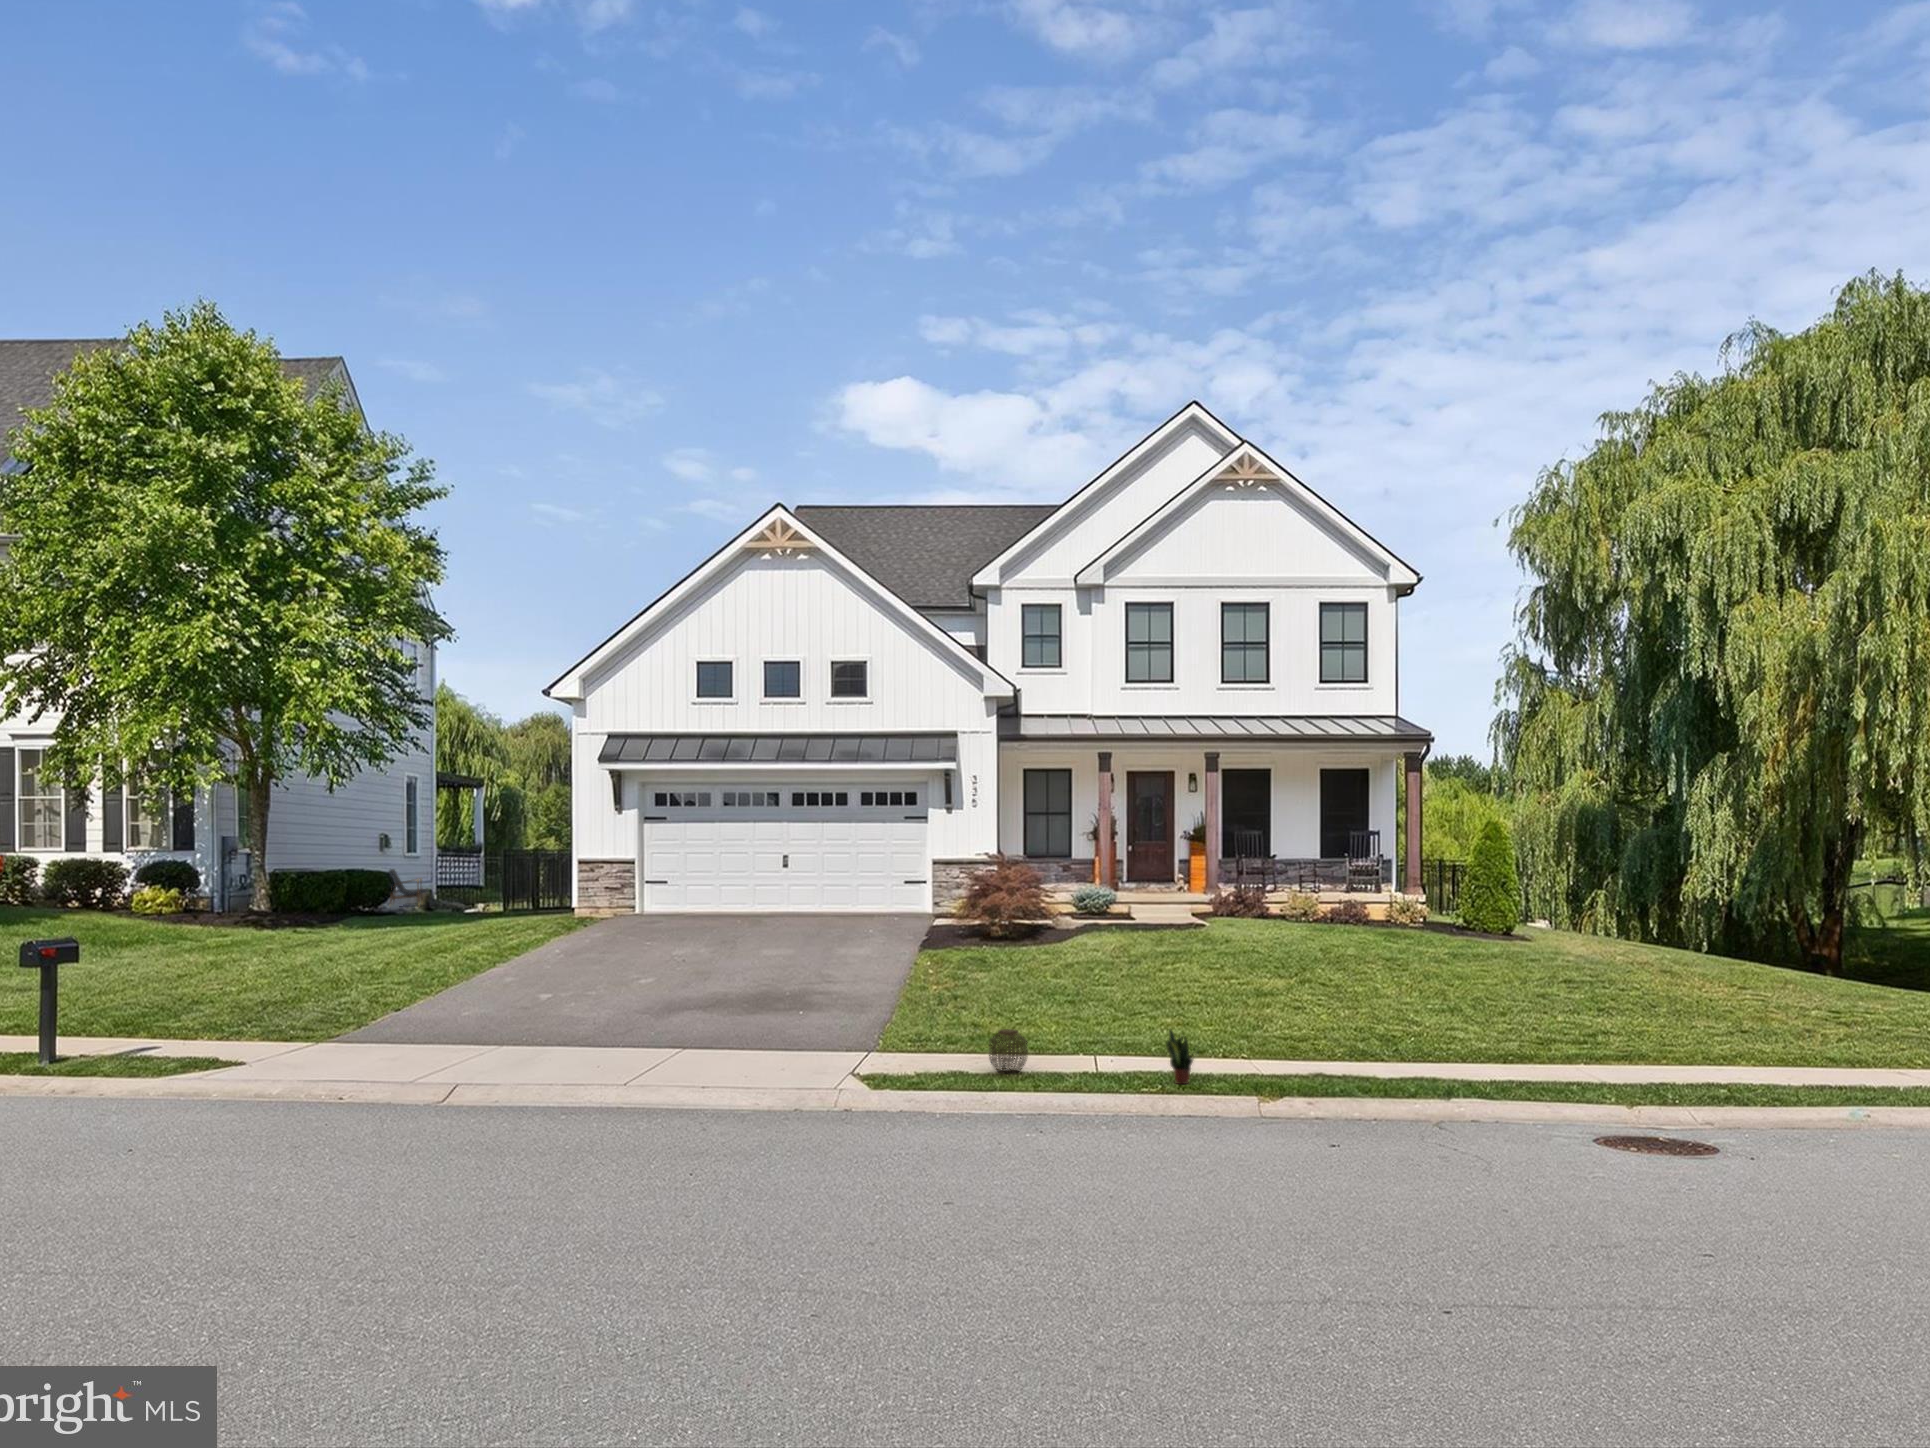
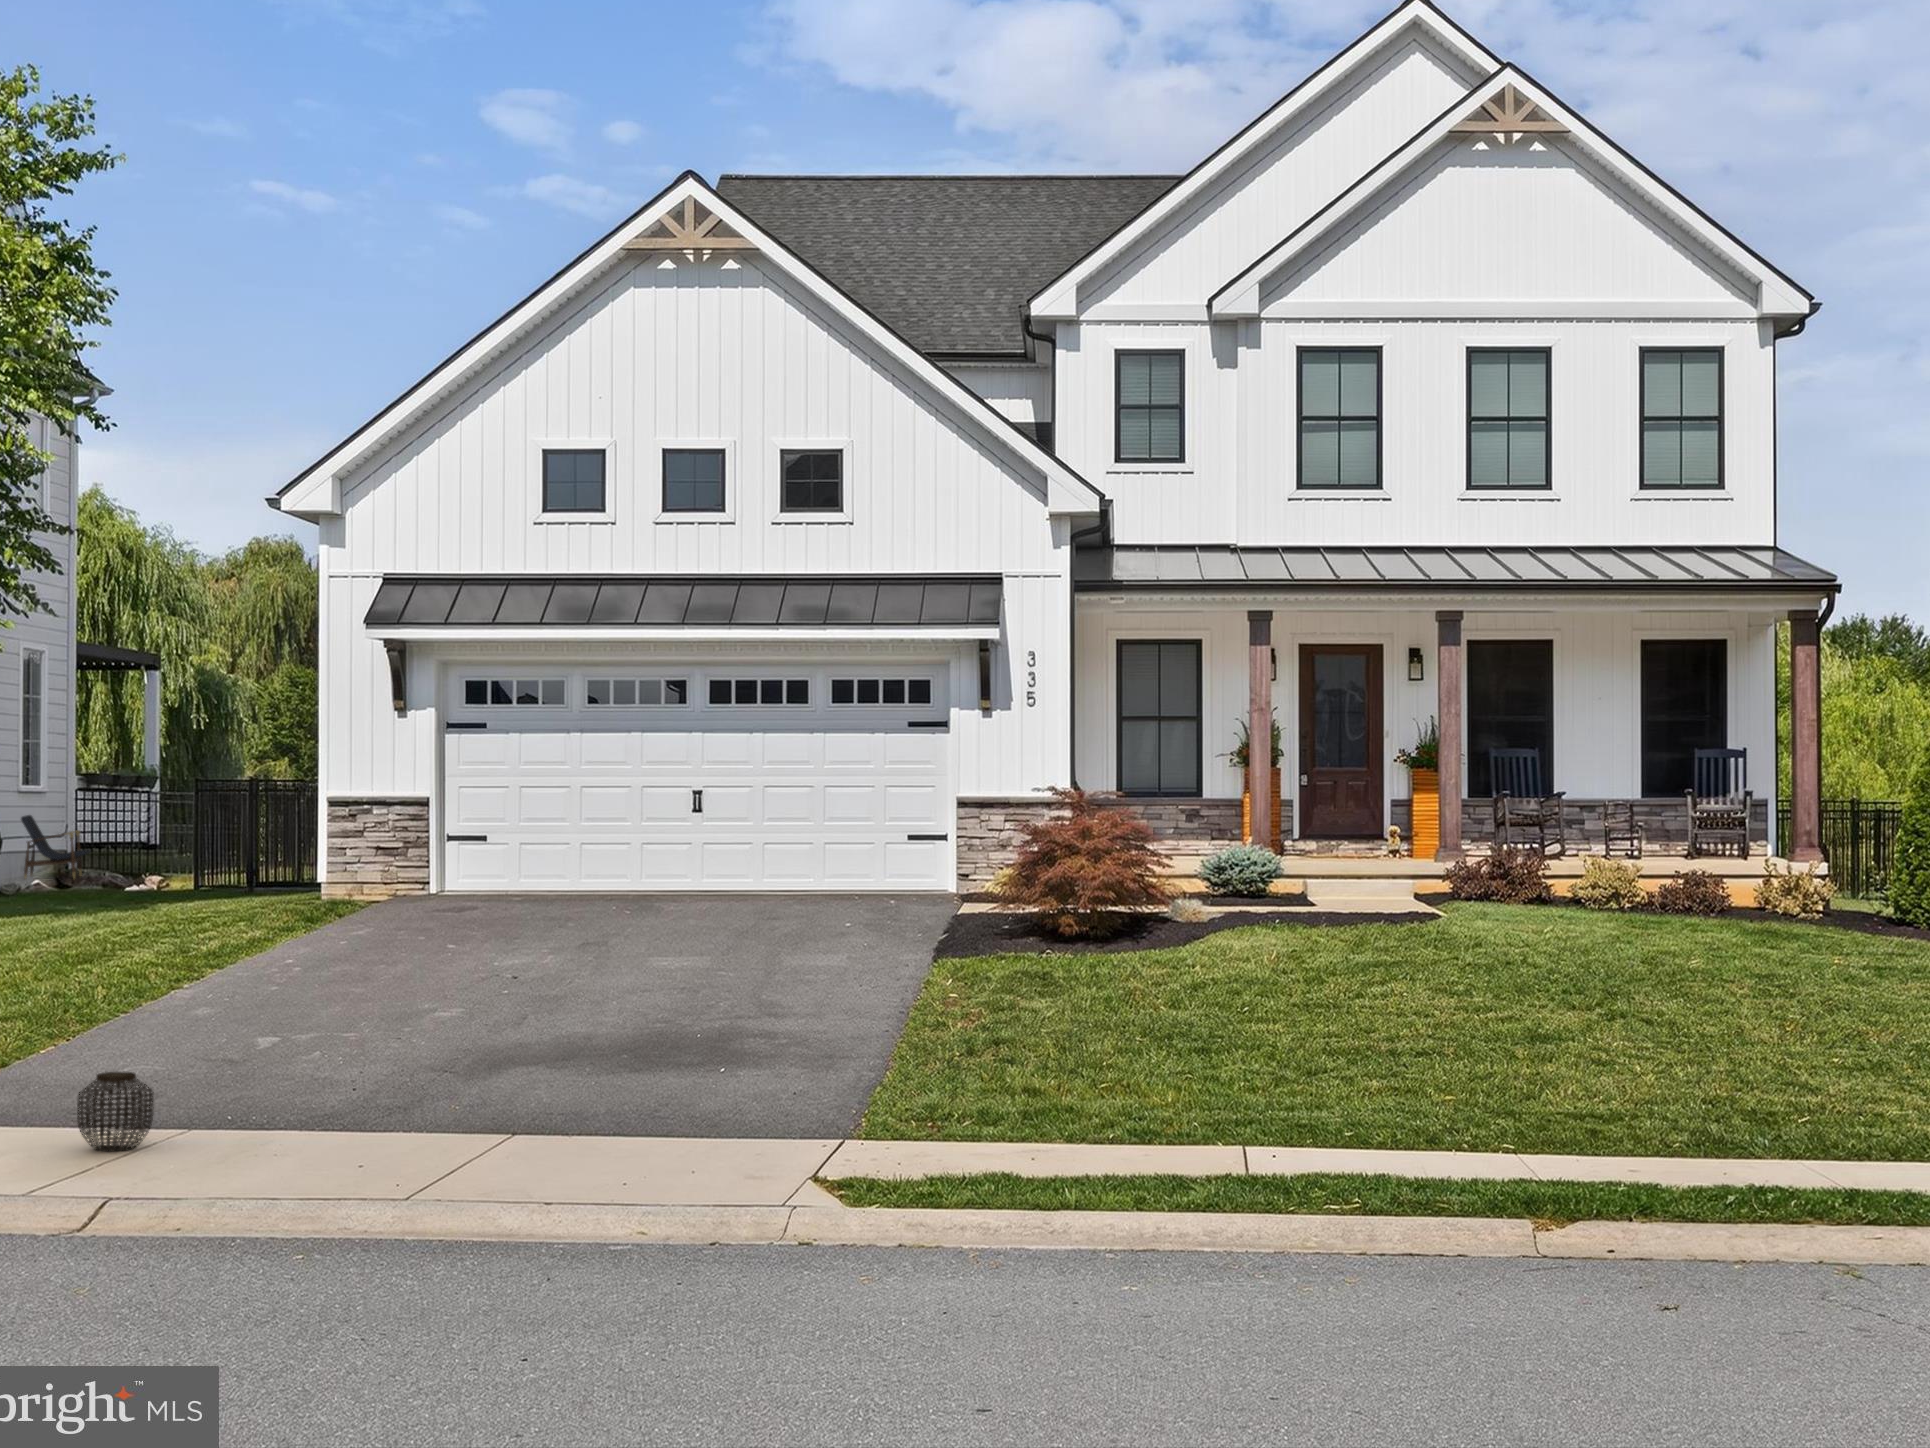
woven basket: present [989,1029,1028,1073] -> present [77,1072,154,1151]
potted plant: present [1166,1029,1198,1084] -> none [1407,1095,1474,1204]

